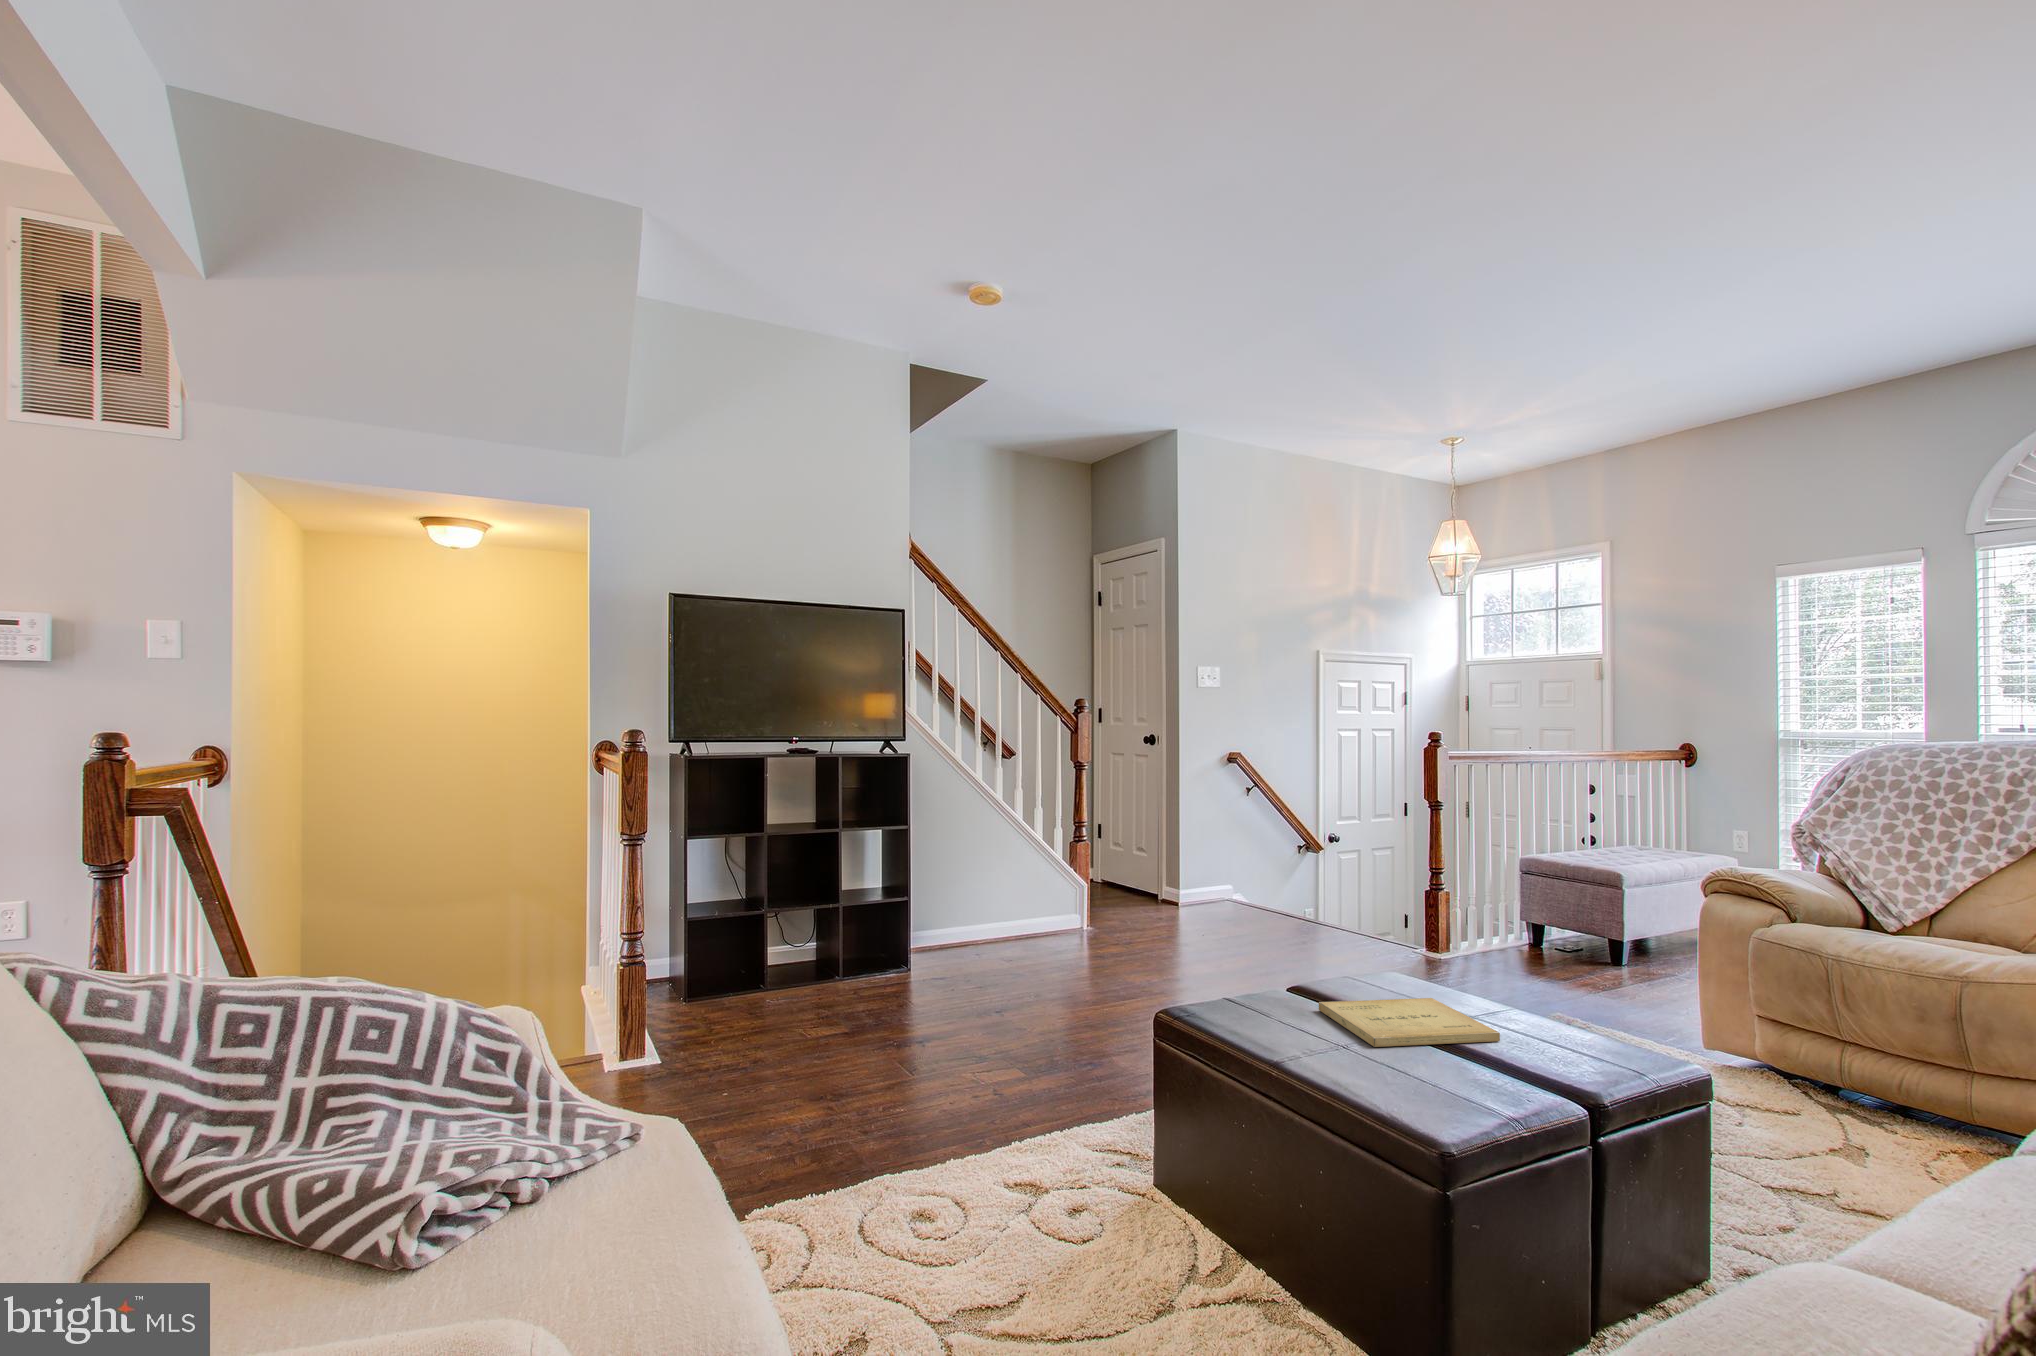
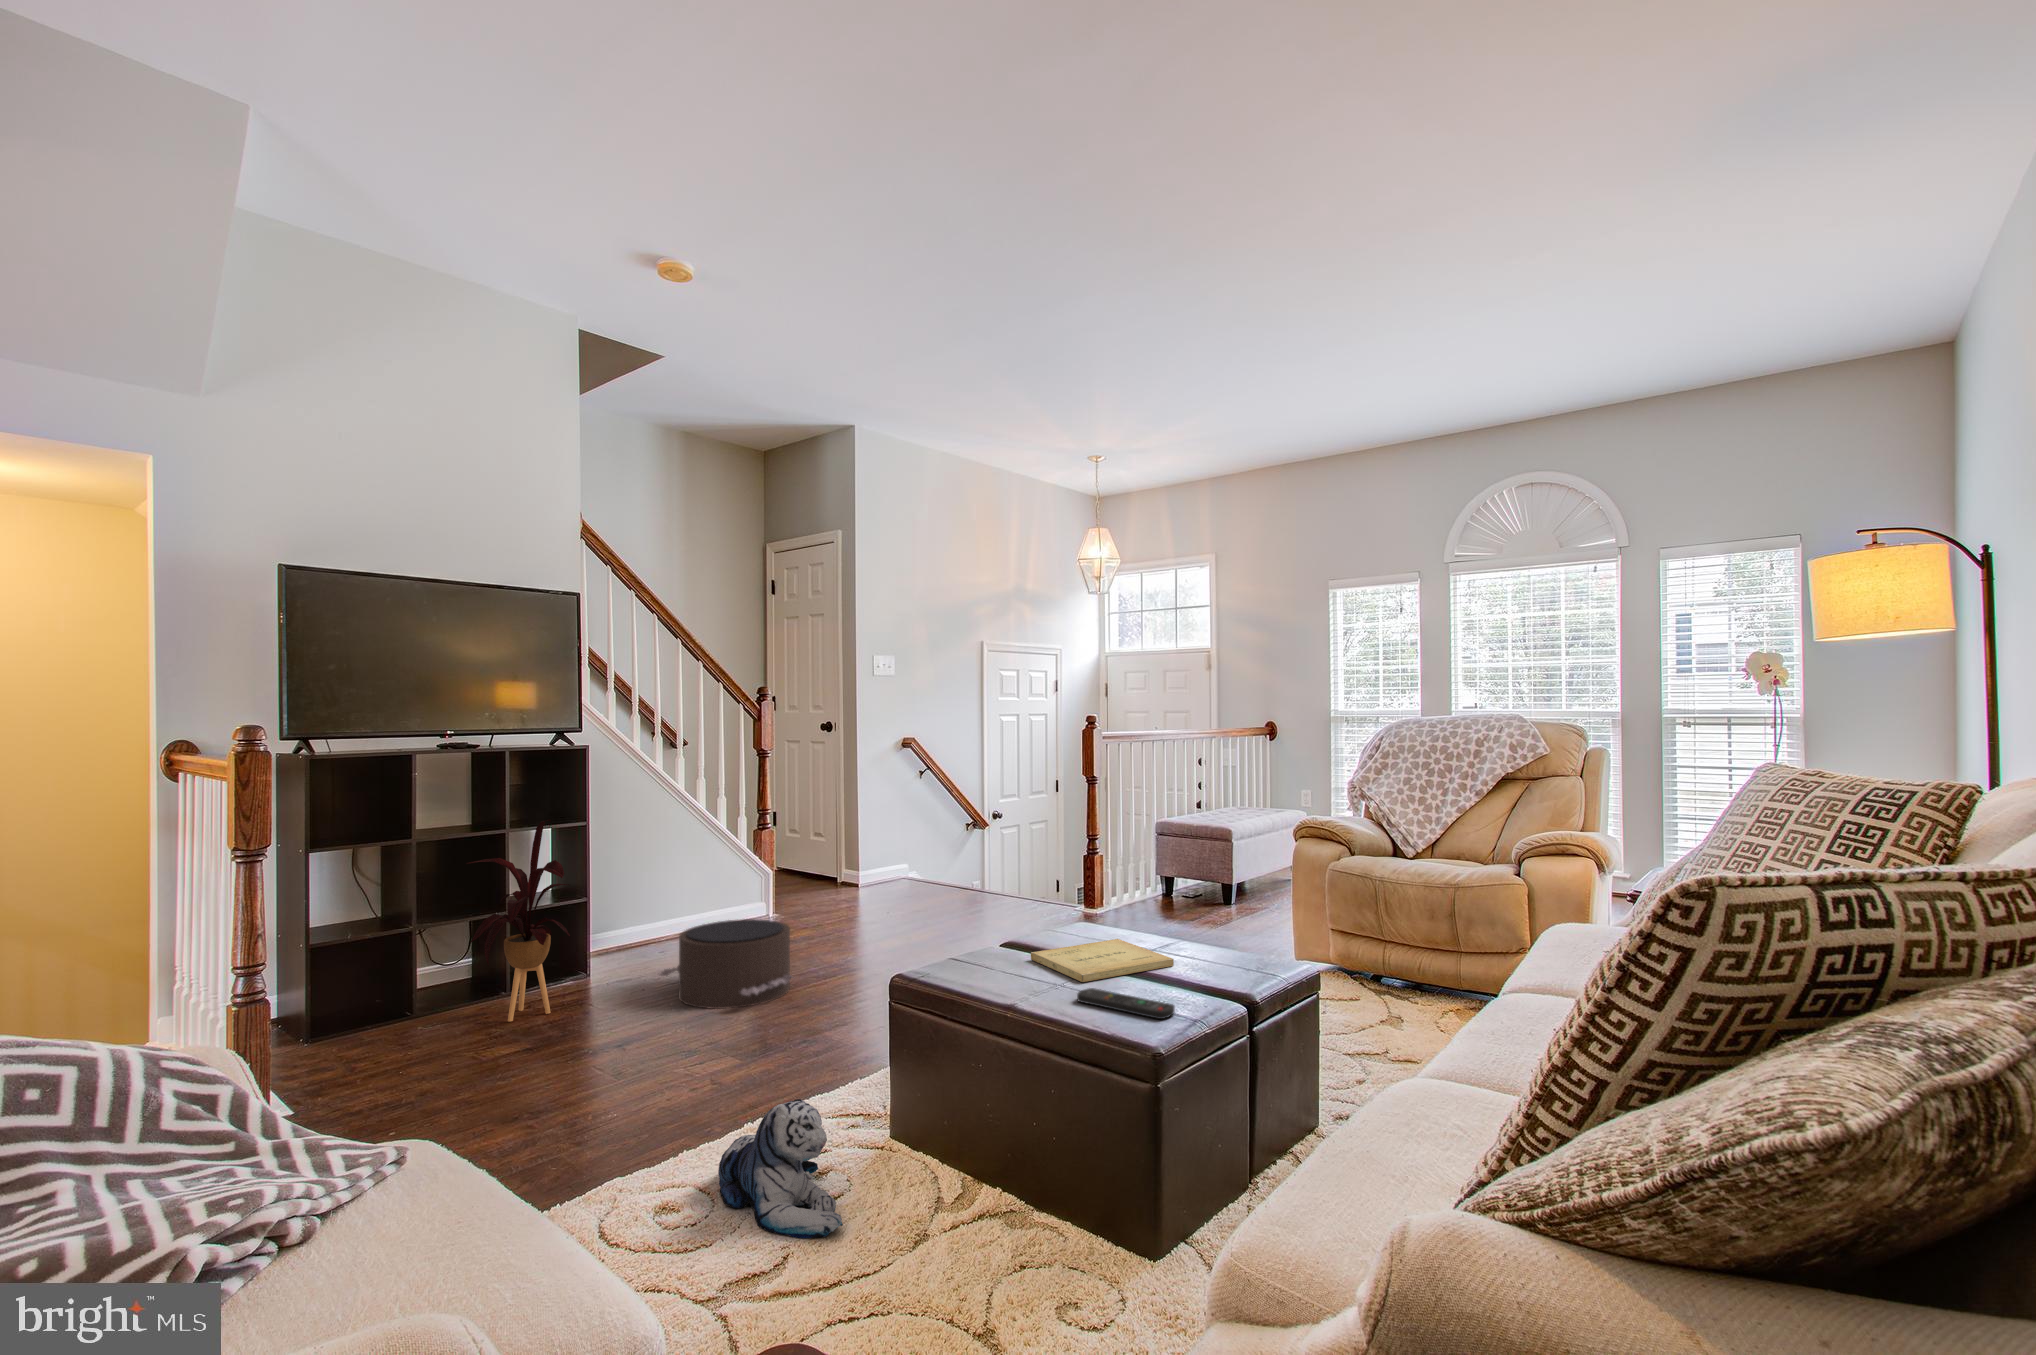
house plant: none [808,819,895,1001] -> present [466,820,570,1021]
pouf: none [968,927,1095,1016] -> present [660,919,792,1009]
remote control: none [1361,1056,1486,1111] -> present [1077,988,1175,1019]
plush toy: none [974,1128,1084,1285] -> present [718,1099,842,1238]

